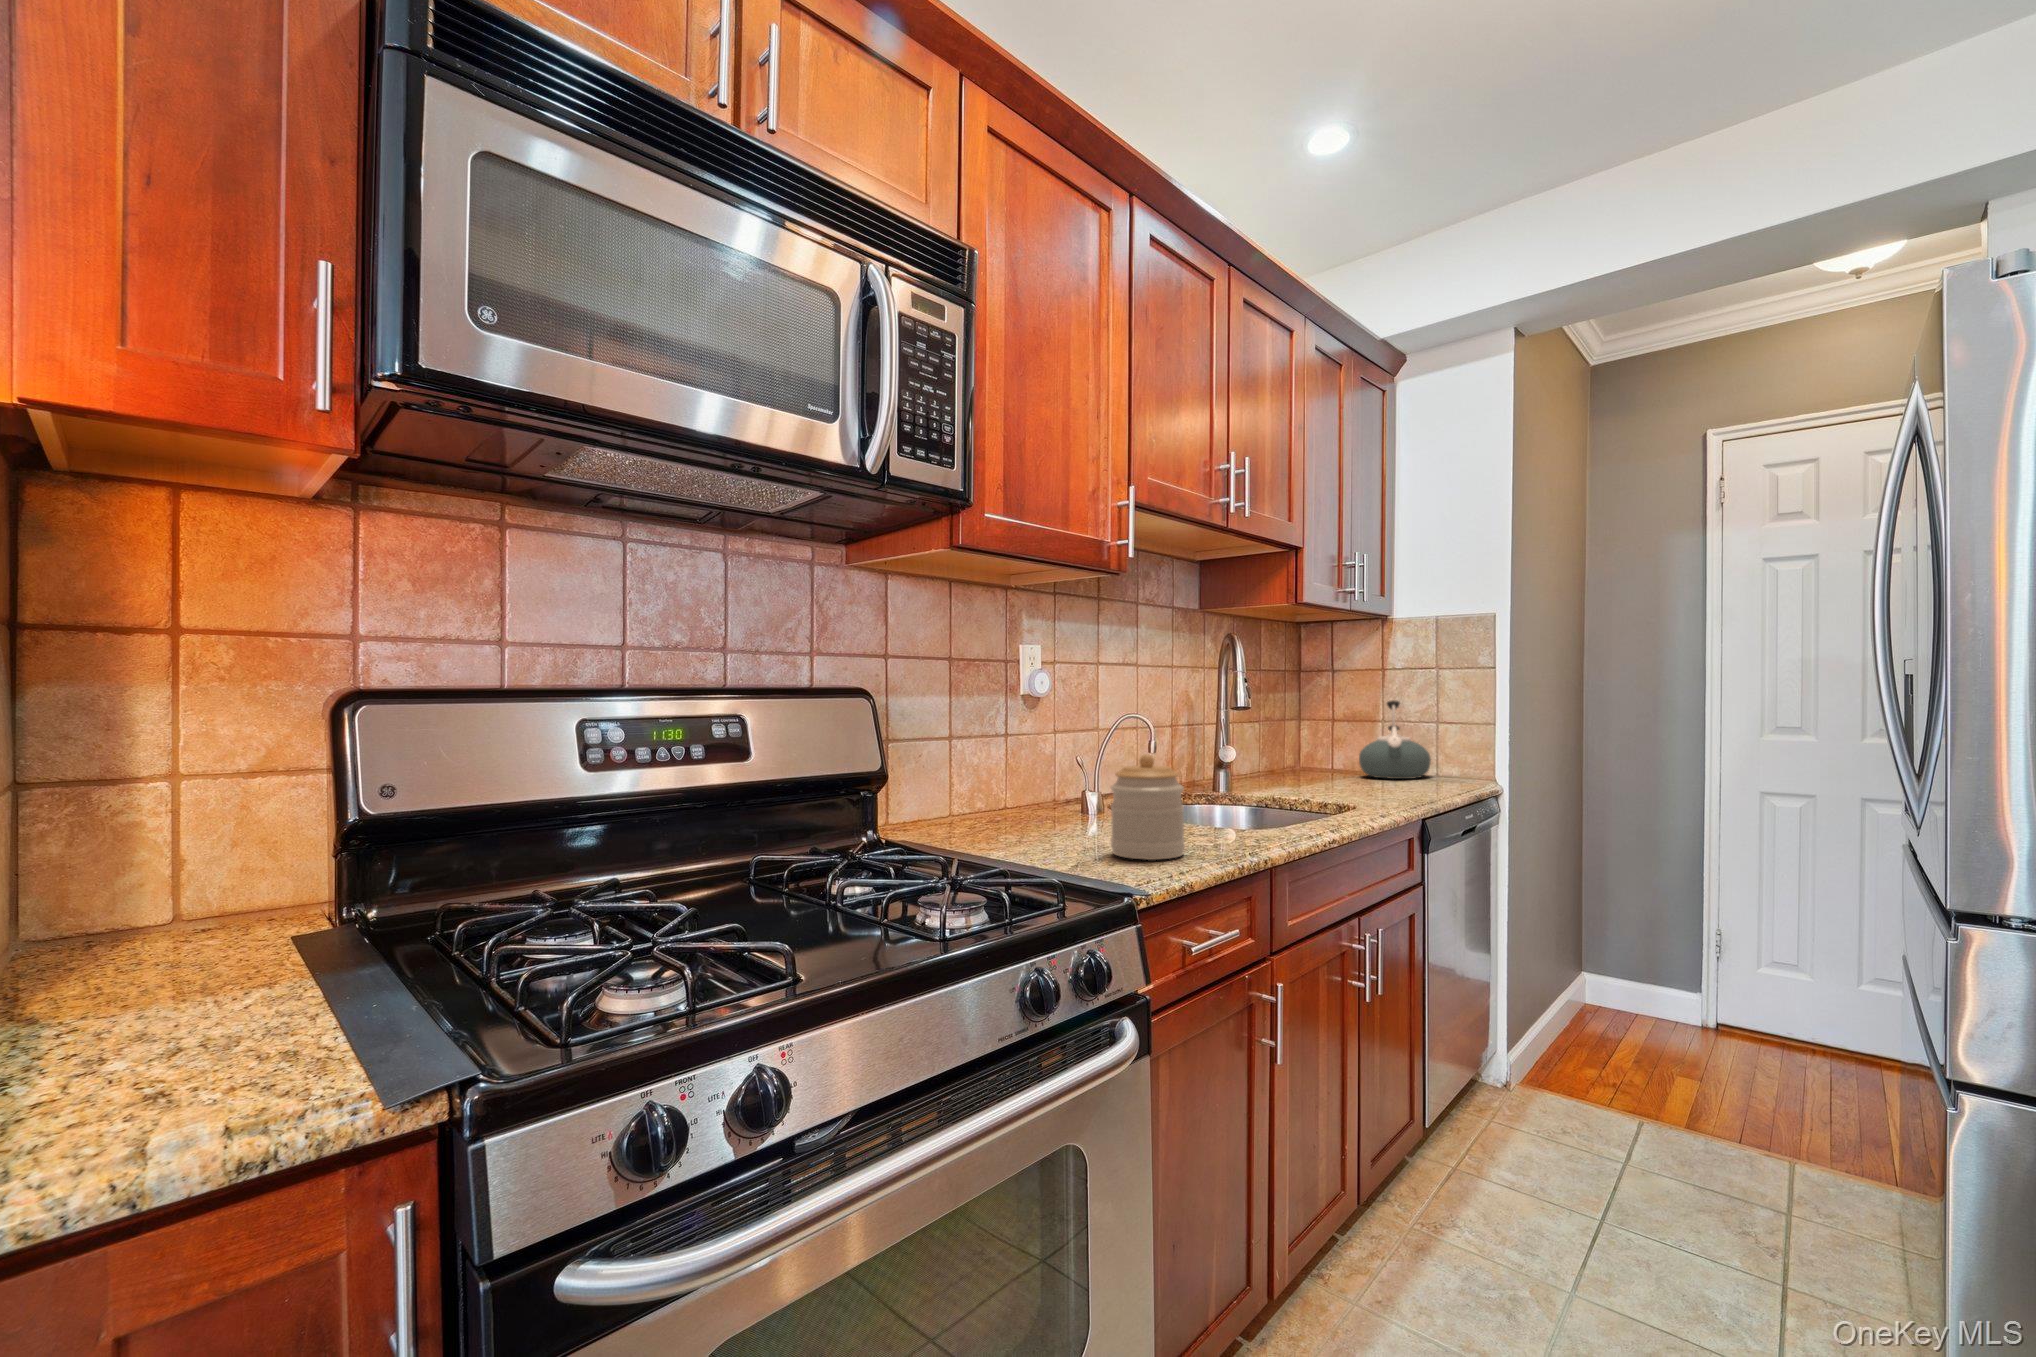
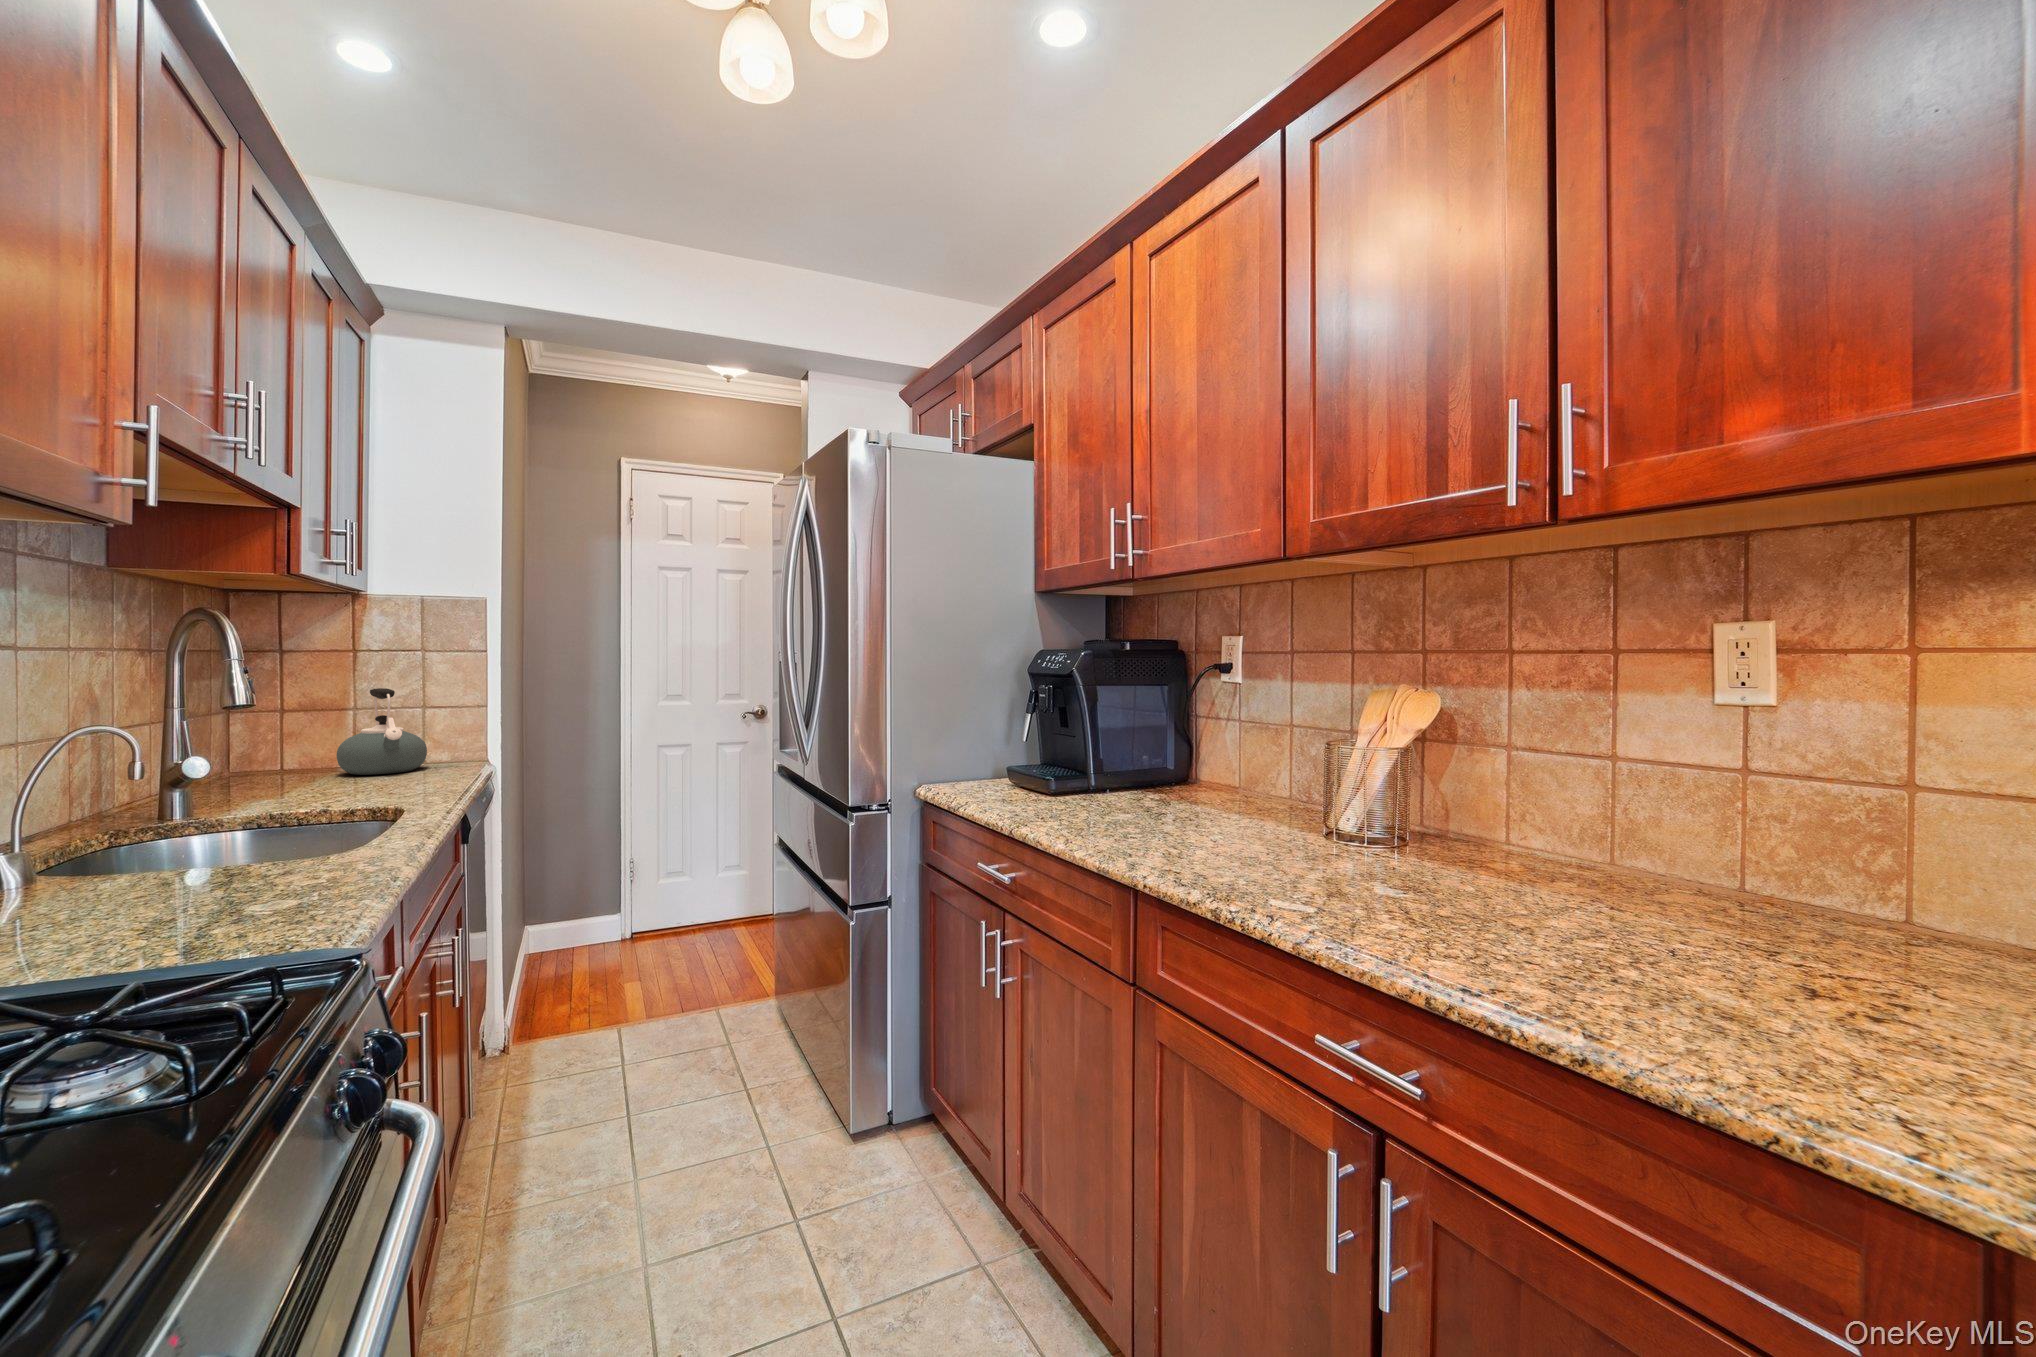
jar: present [1111,754,1185,860] -> none [182,788,316,934]

